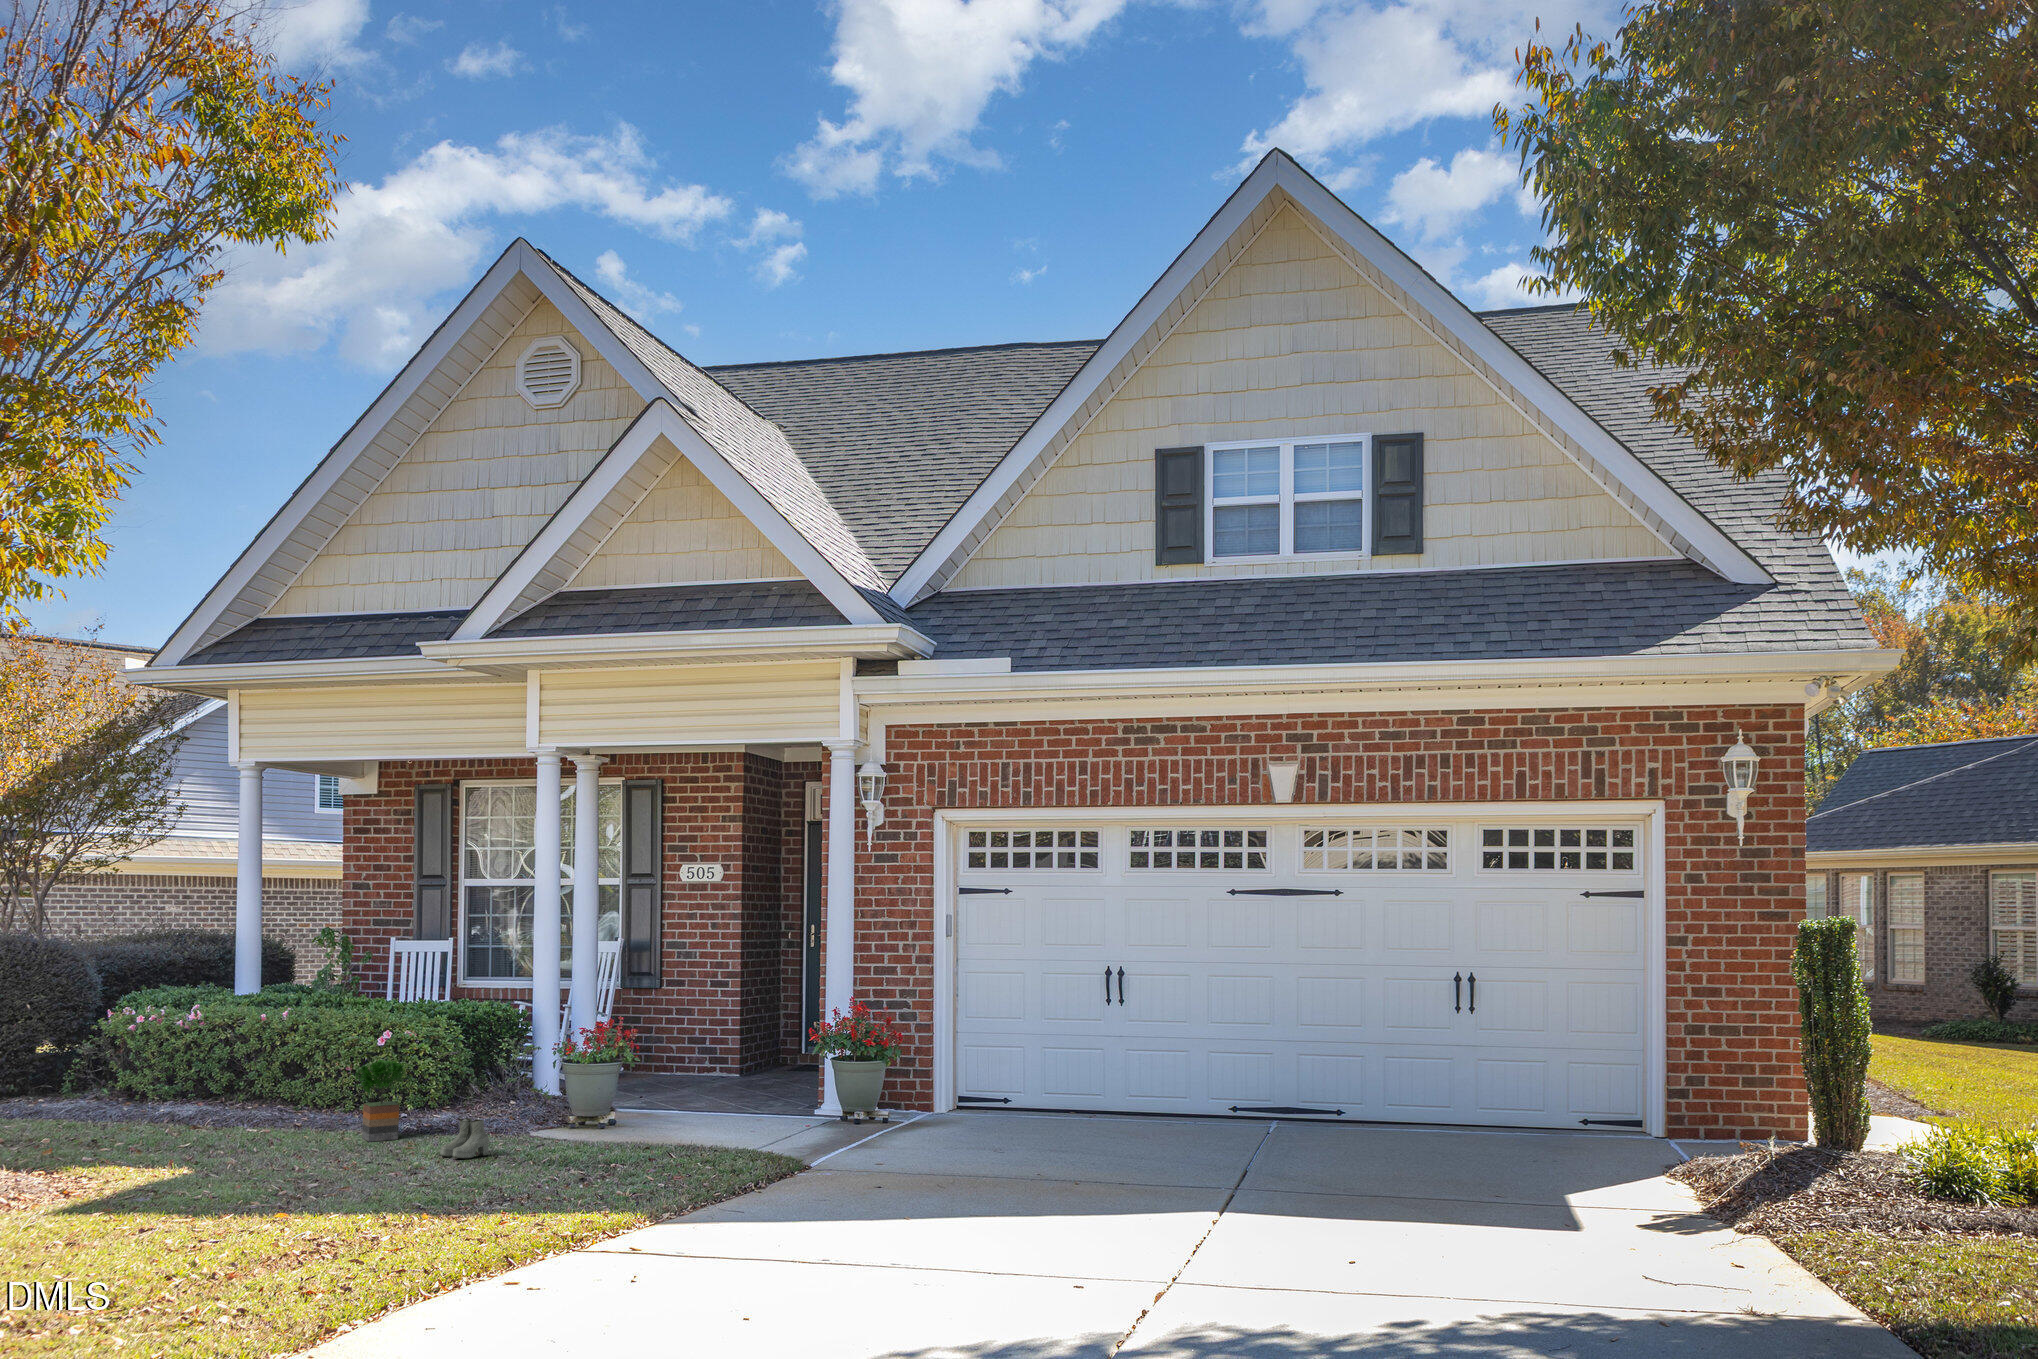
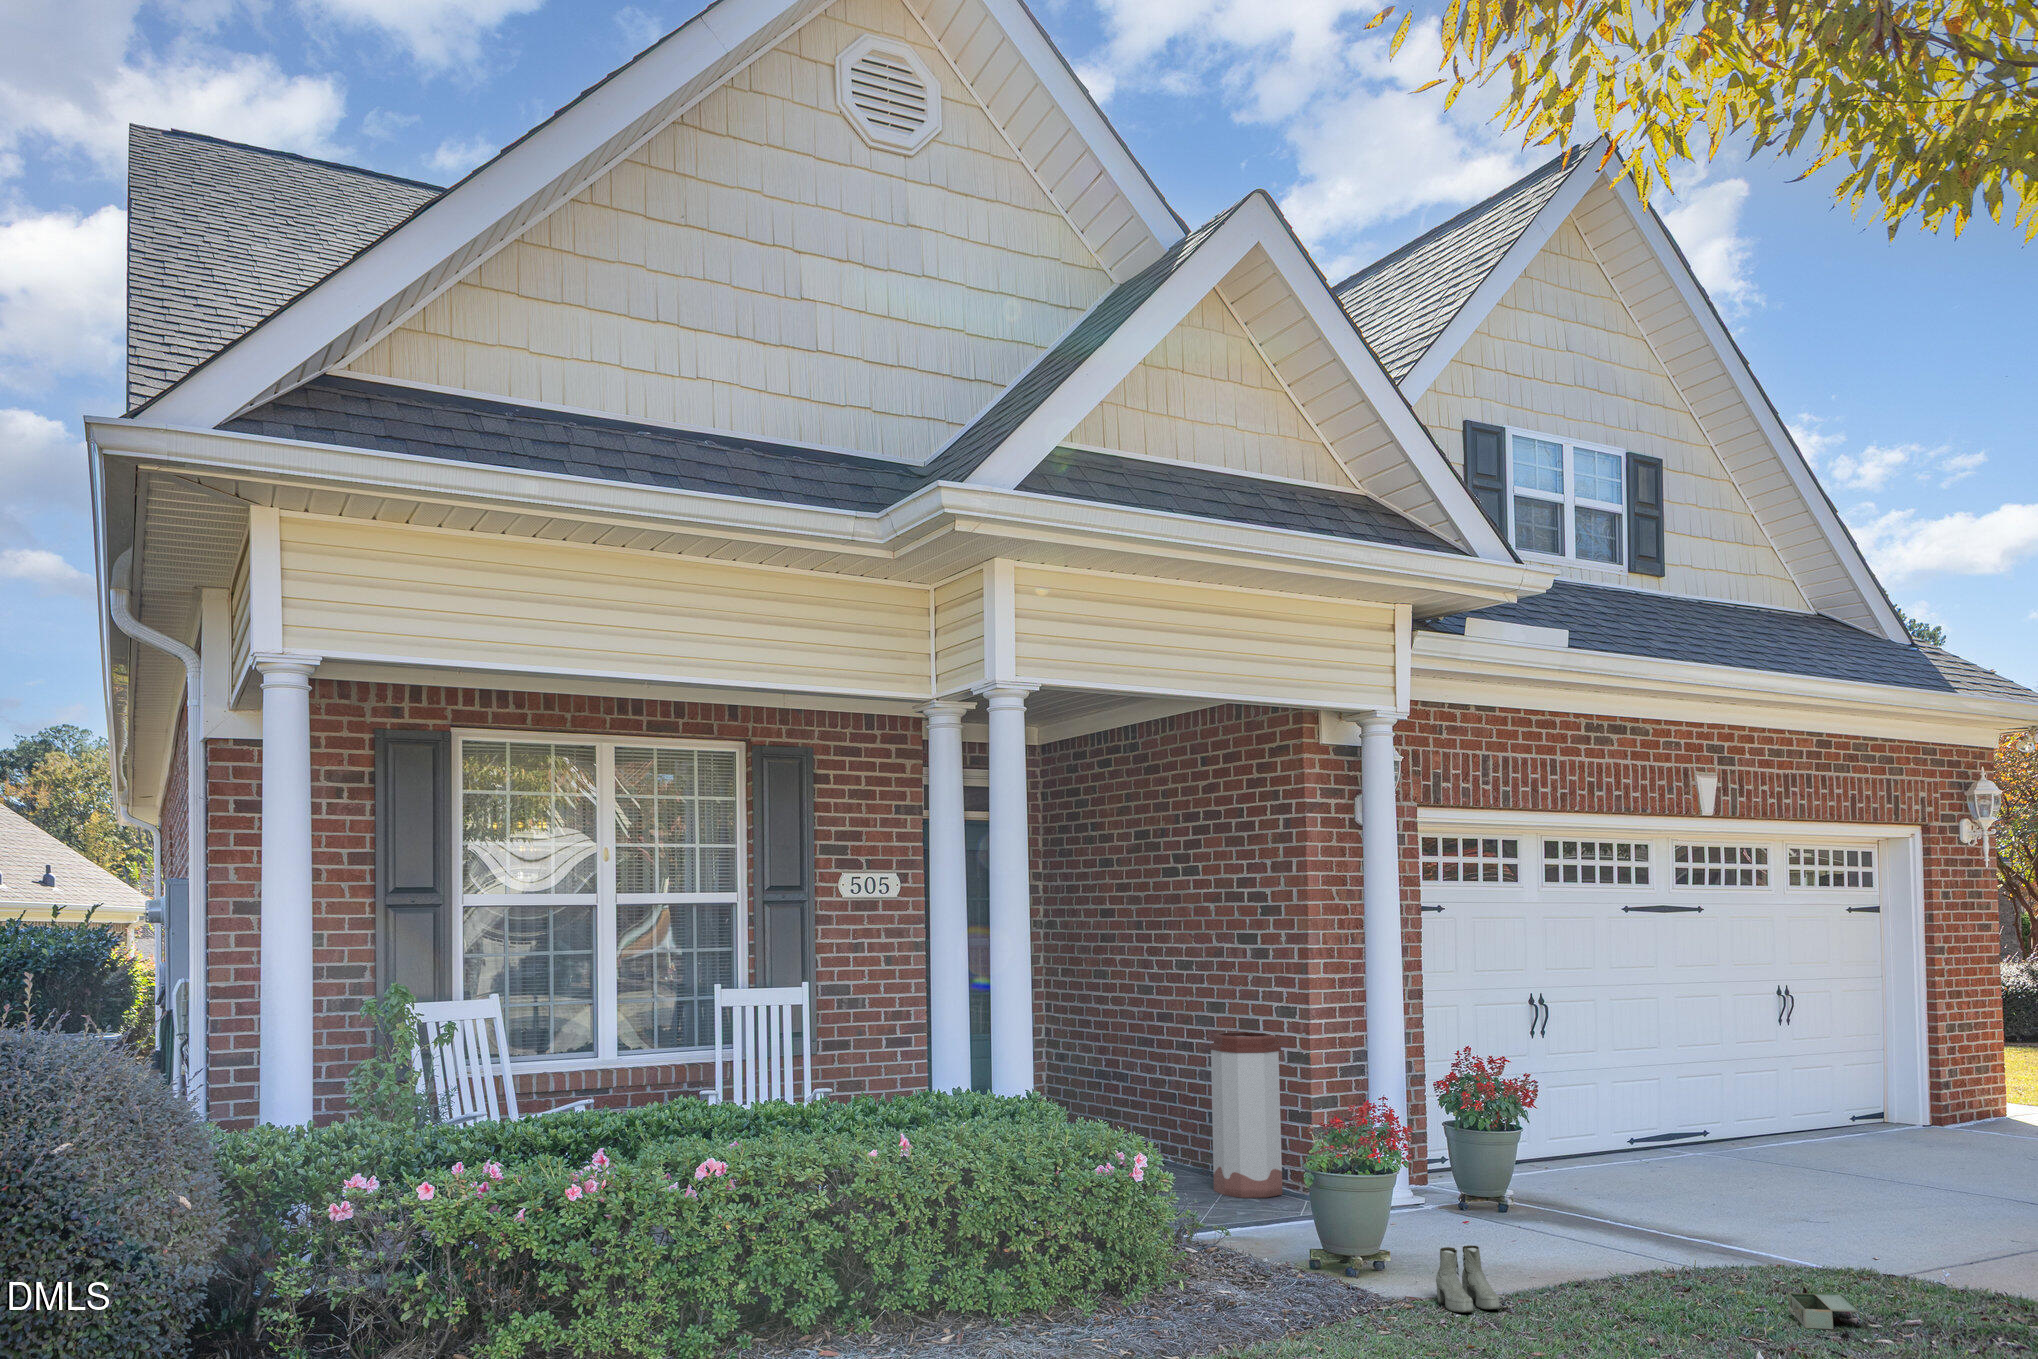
trash can: none [767,990,819,1115] -> present [1210,1032,1283,1198]
potted tree: present [356,1060,412,1142] -> none [1212,1185,1304,1328]
toolbox: none [484,1180,539,1200] -> present [1788,1293,1859,1329]

